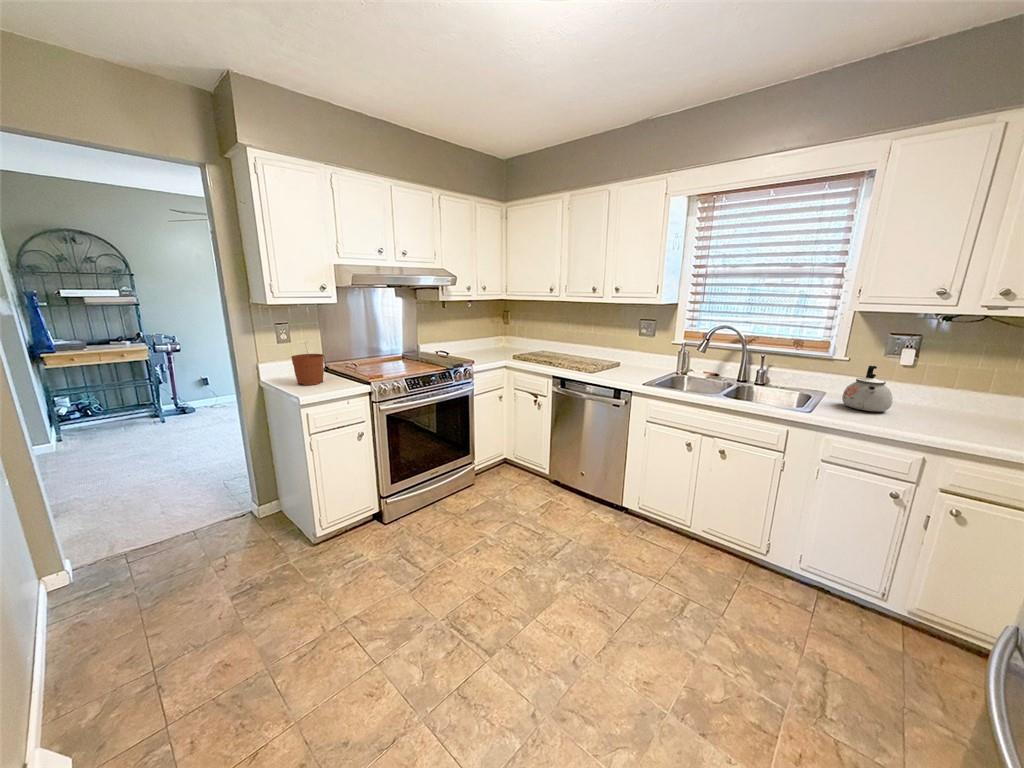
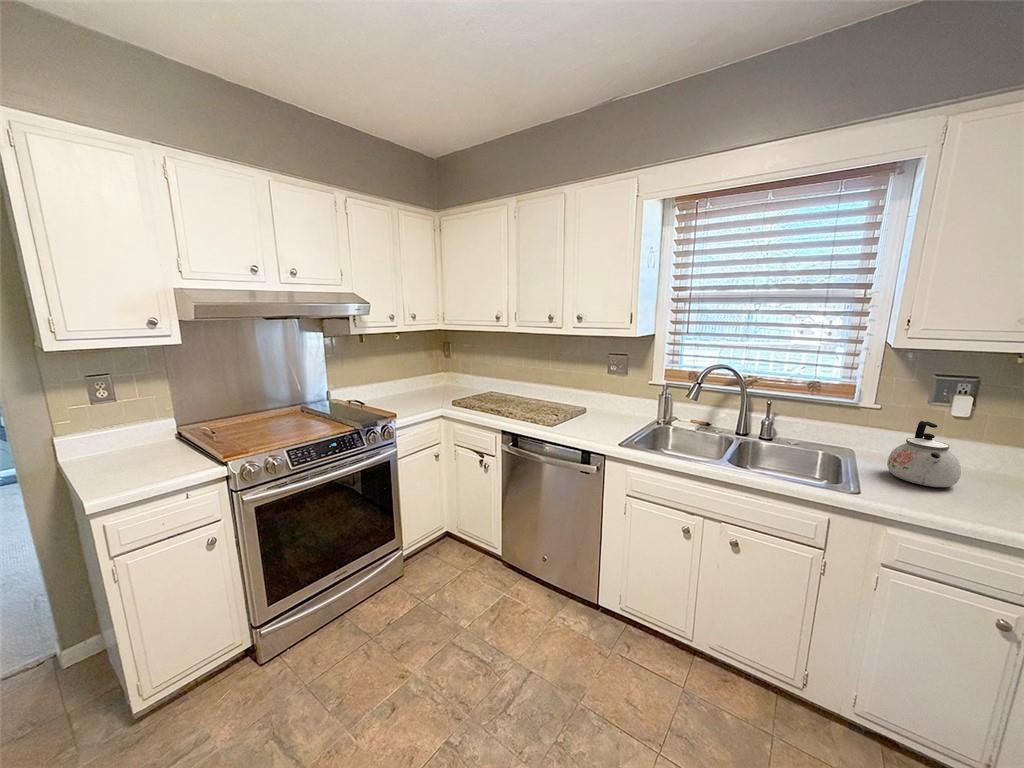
plant pot: present [291,353,324,385] -> none [95,403,156,472]

